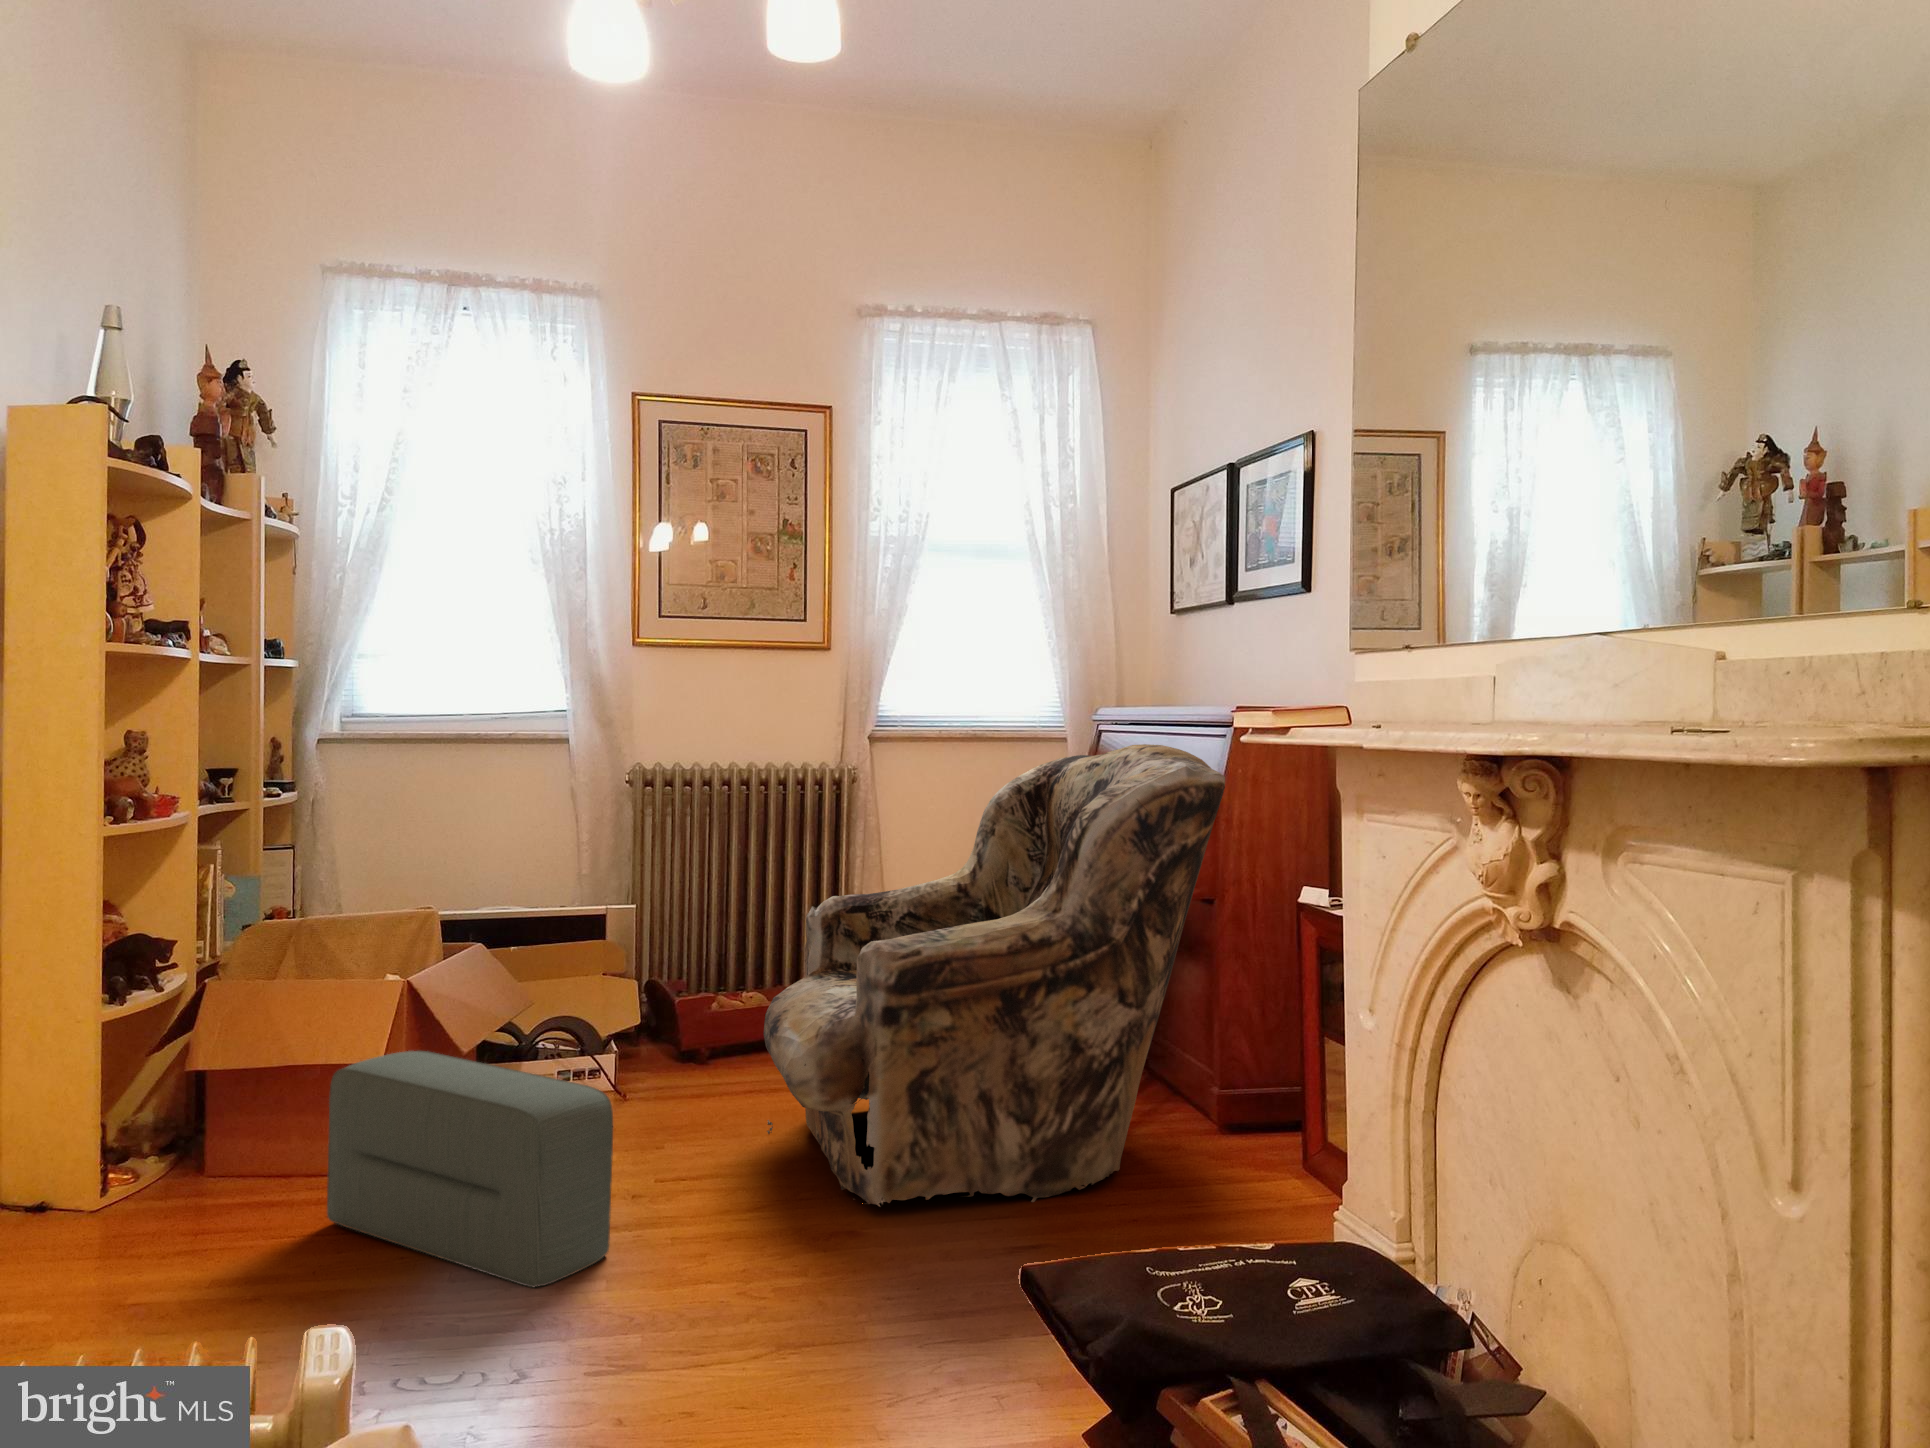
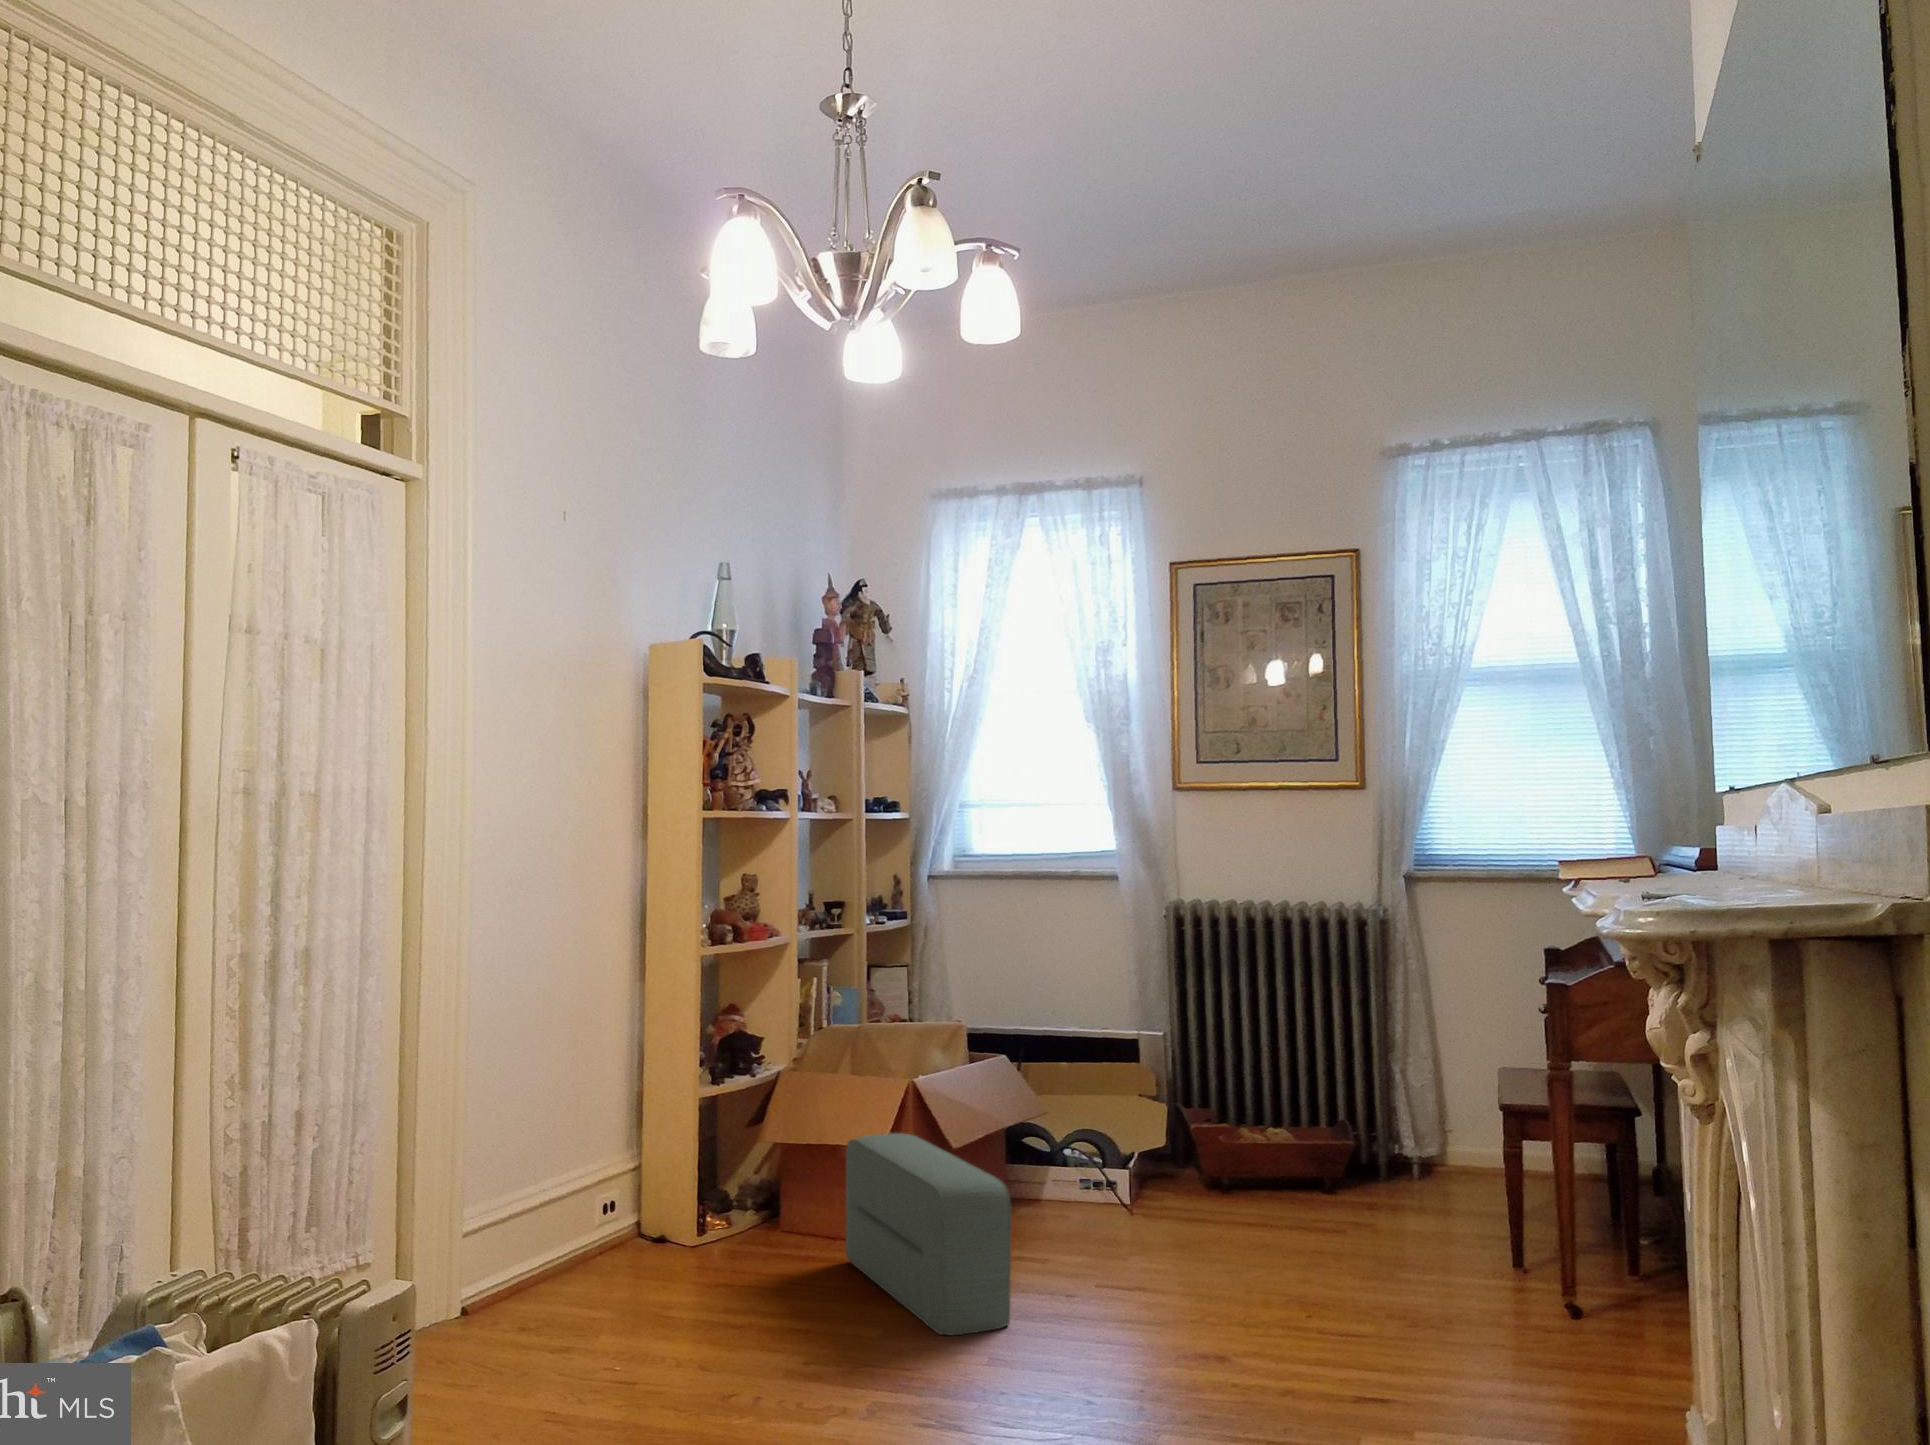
armchair: present [763,744,1225,1206] -> none [1182,898,1668,1372]

